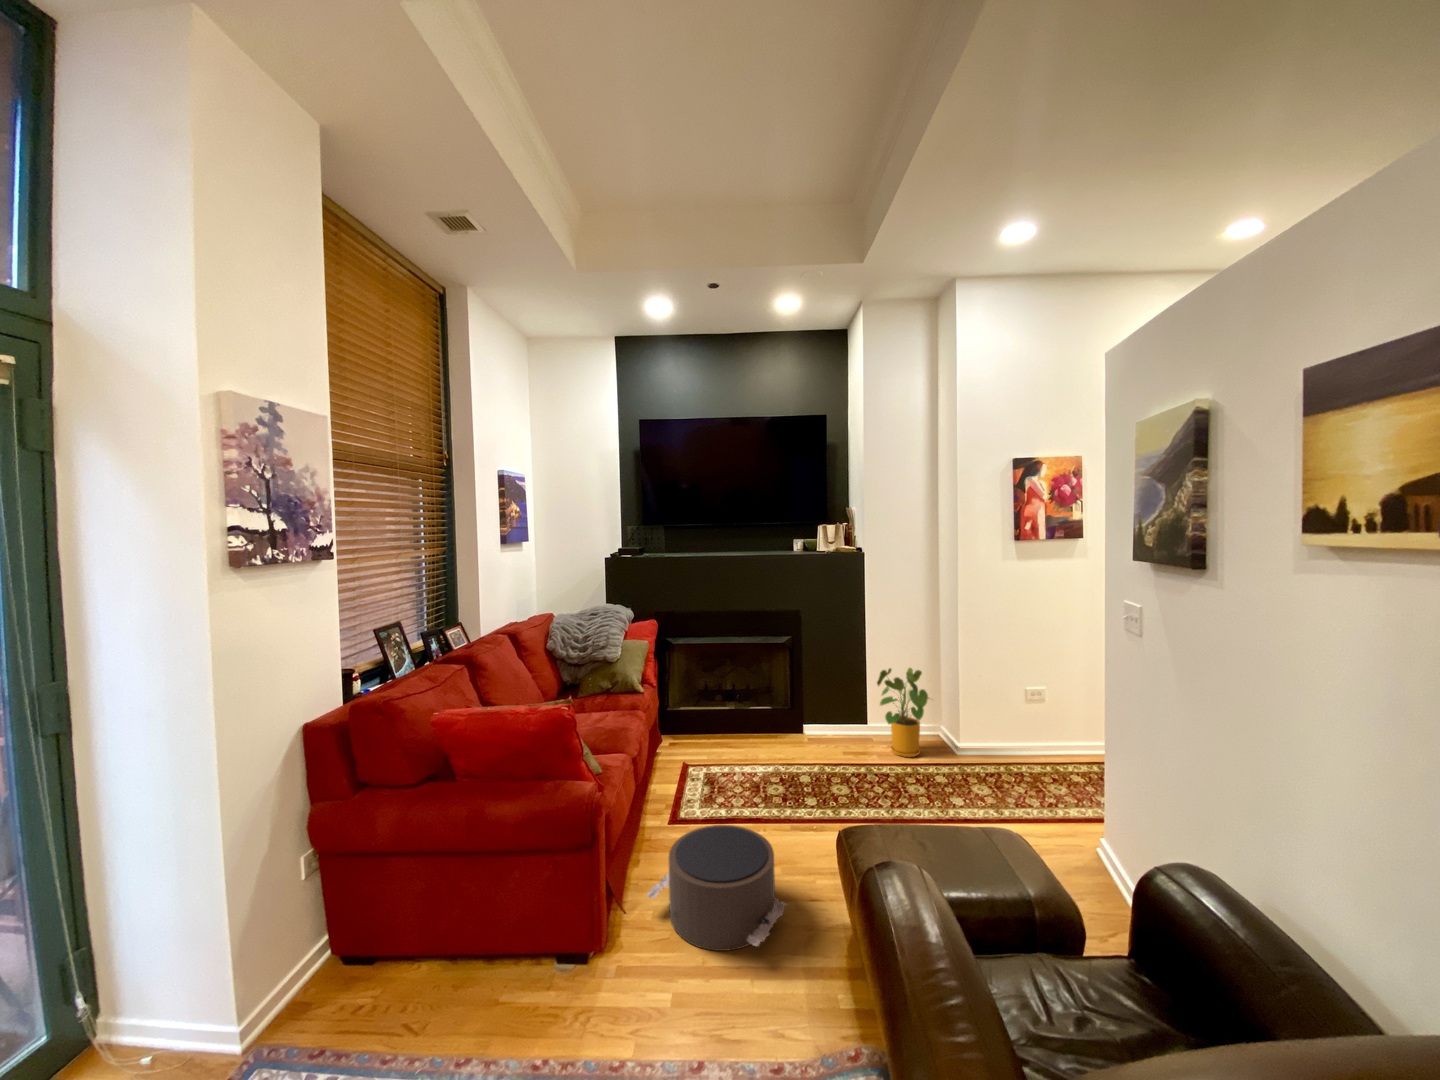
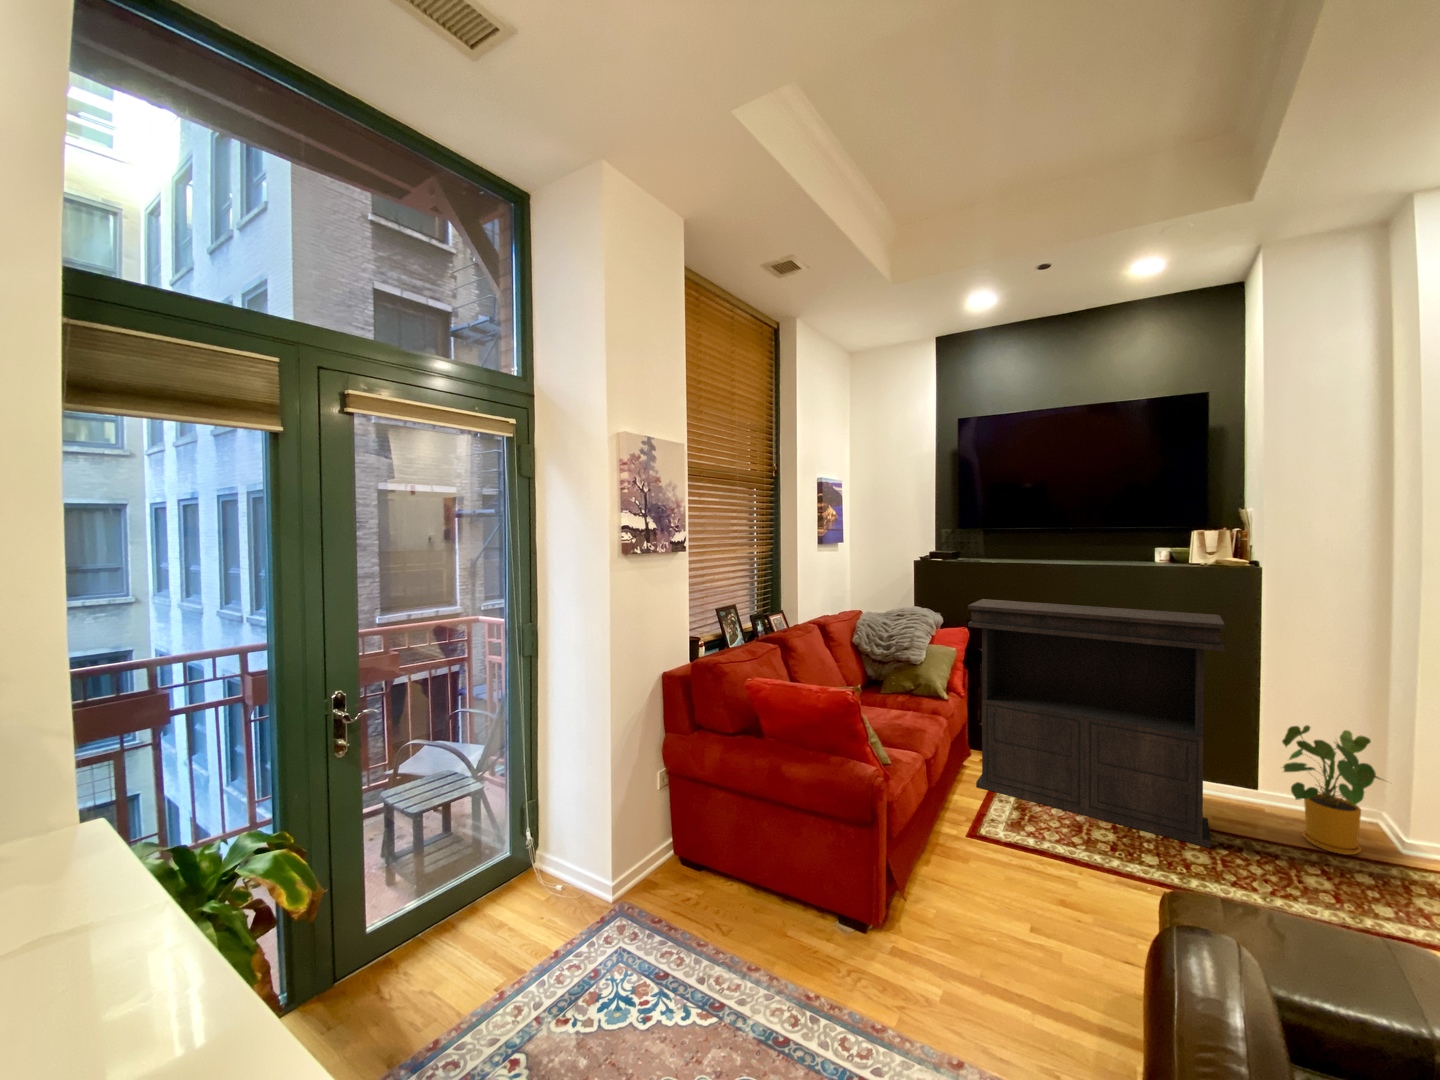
console table: none [661,592,849,776] -> present [968,599,1225,848]
pouf: present [646,825,787,951] -> none [927,846,1094,988]

